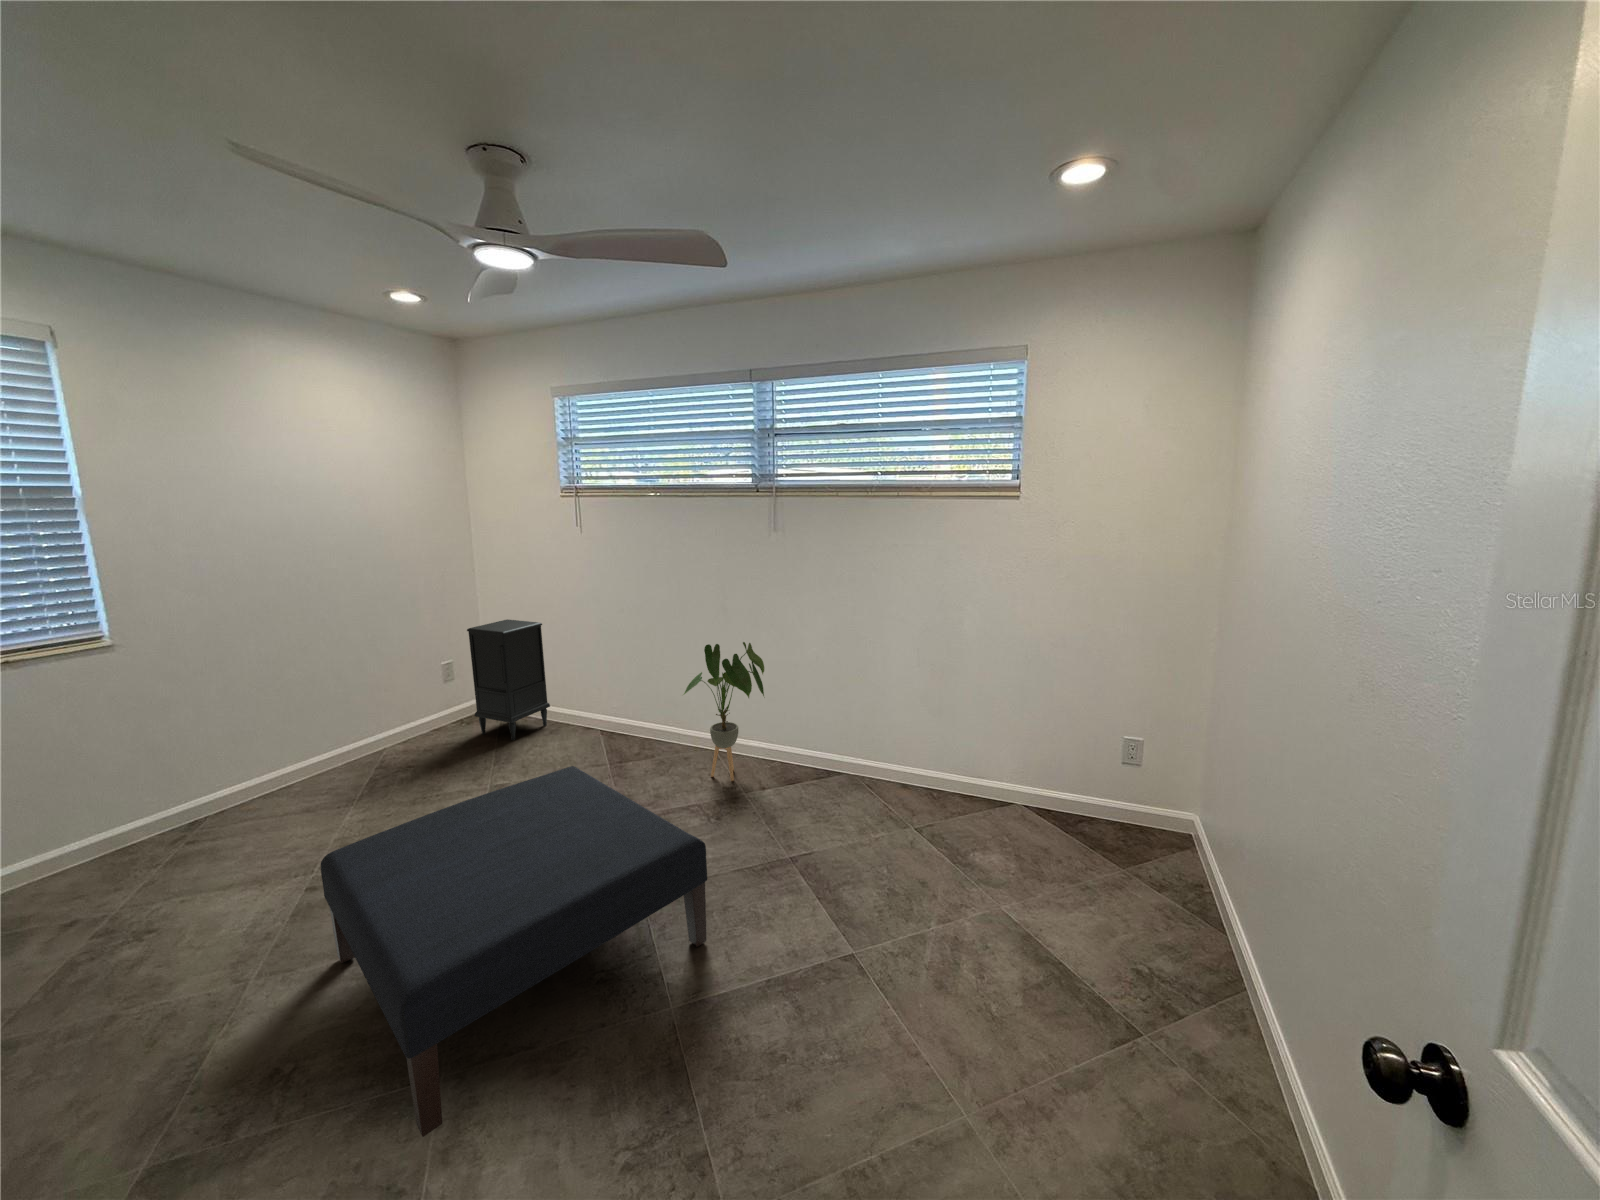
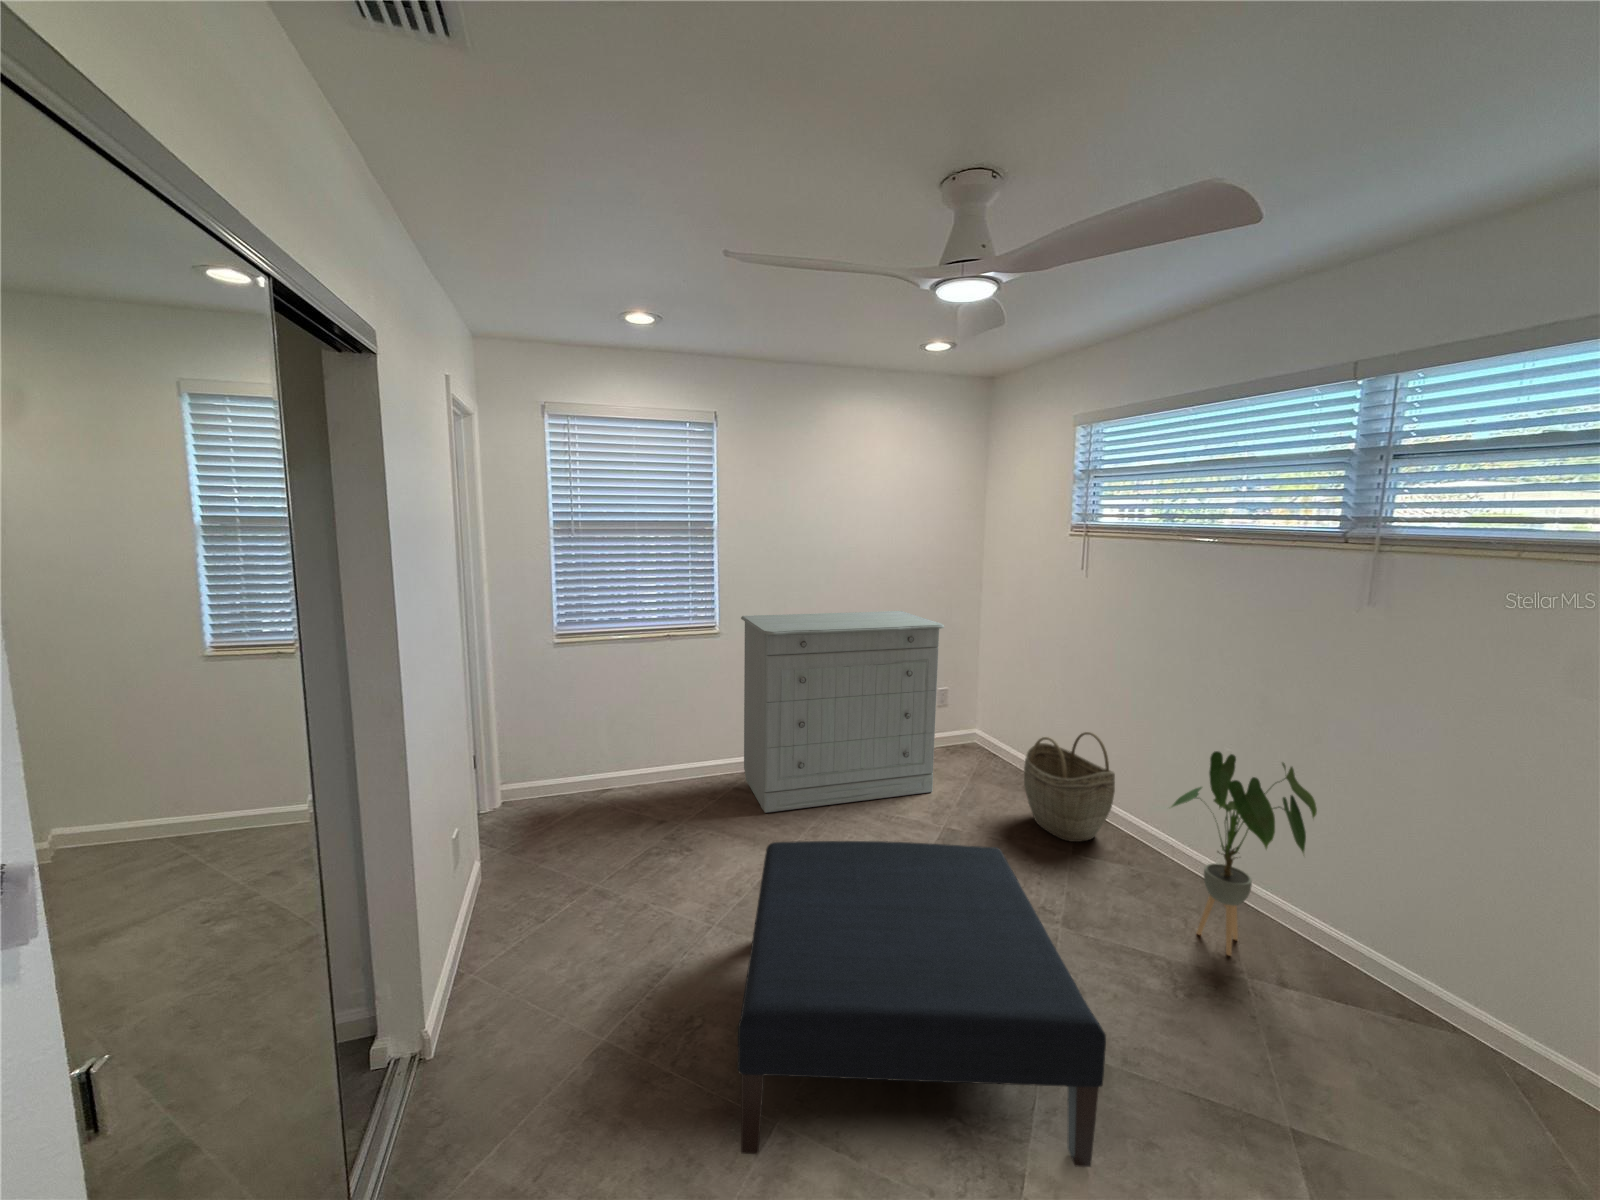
dresser: none [147,585,466,851] -> present [741,611,944,813]
nightstand: present [467,619,550,740] -> none [953,661,1031,789]
woven basket: none [556,661,633,754] -> present [1024,732,1115,842]

